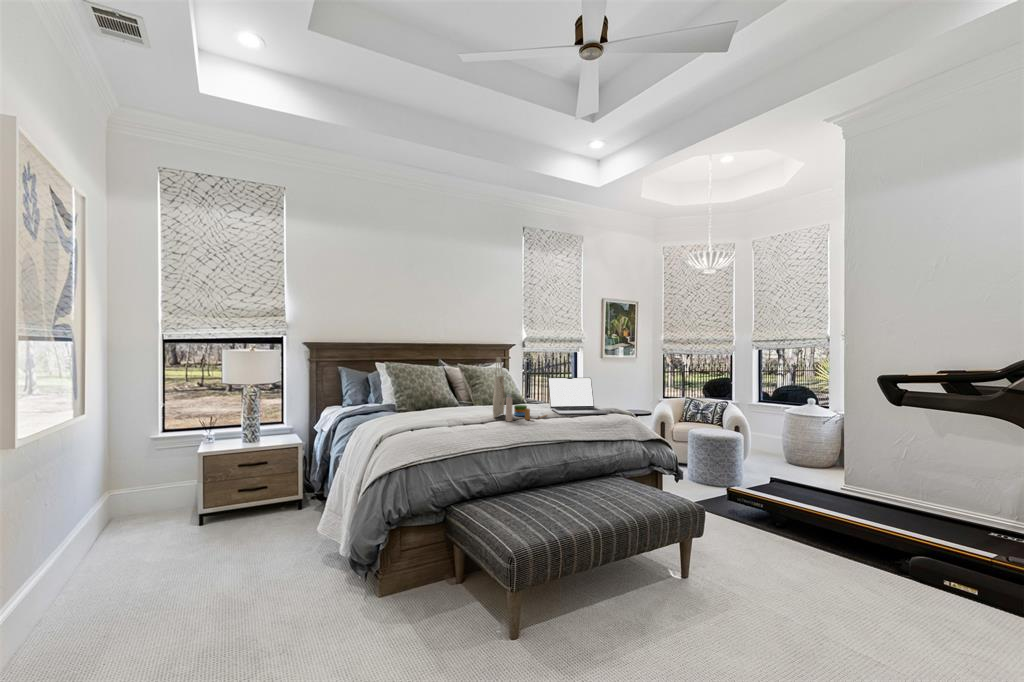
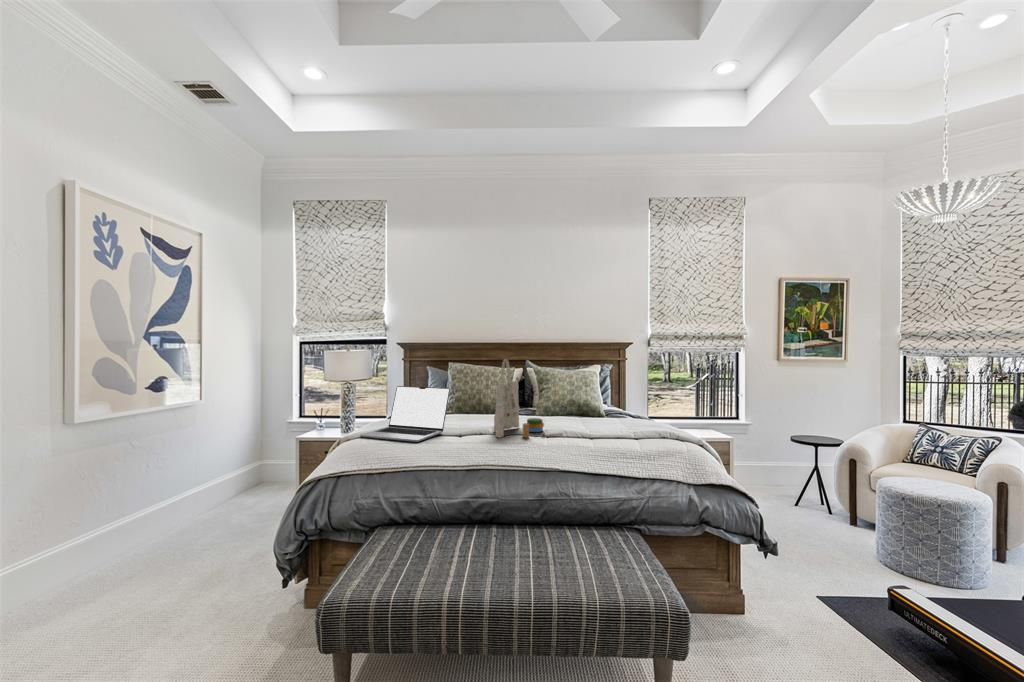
laptop: present [548,378,606,415] -> present [360,386,450,442]

